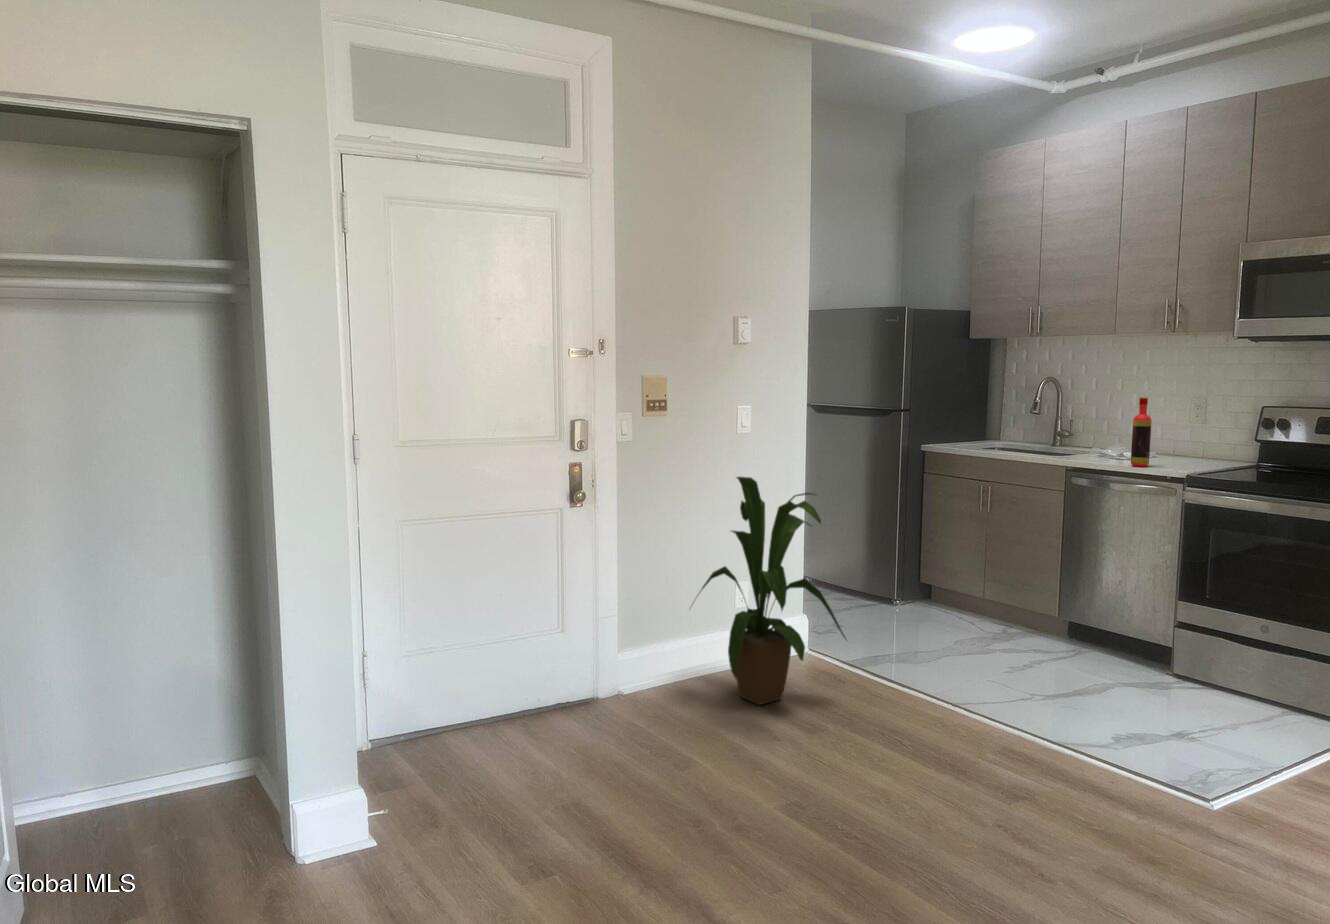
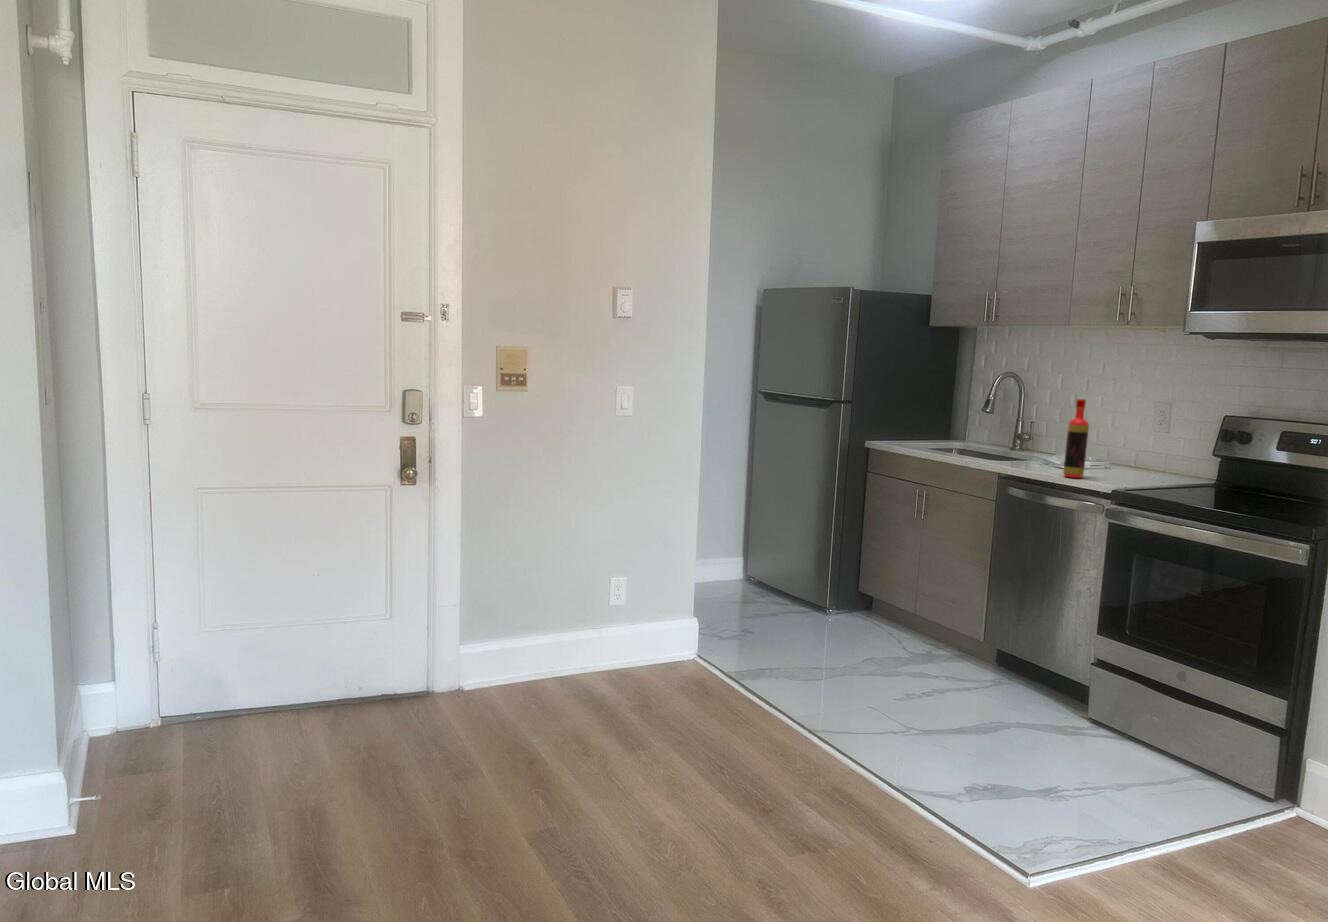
house plant: present [693,477,846,705] -> none [535,463,697,712]

